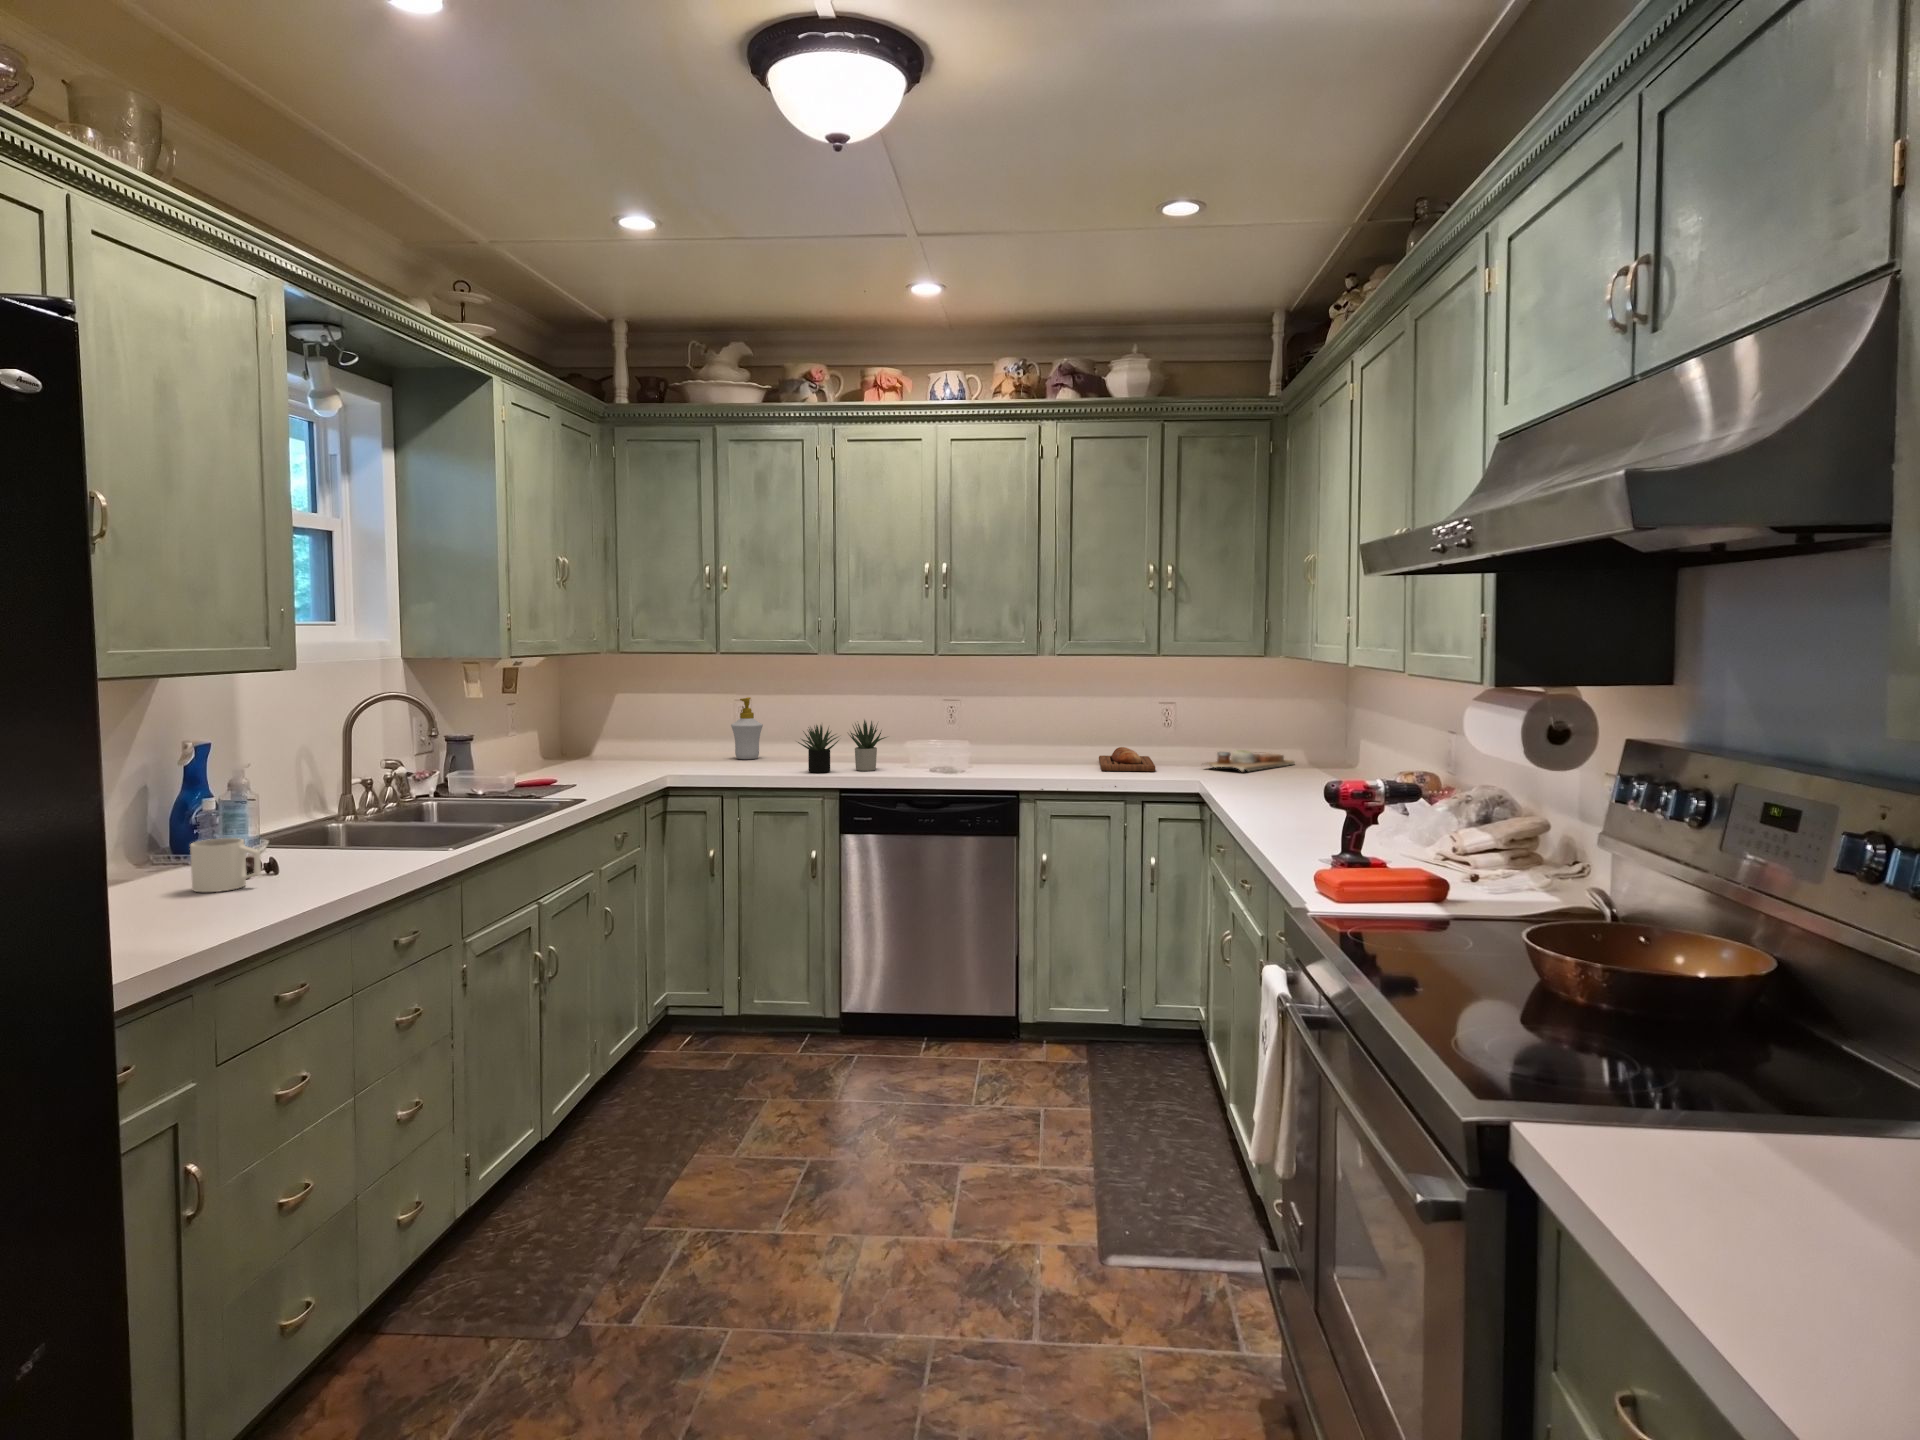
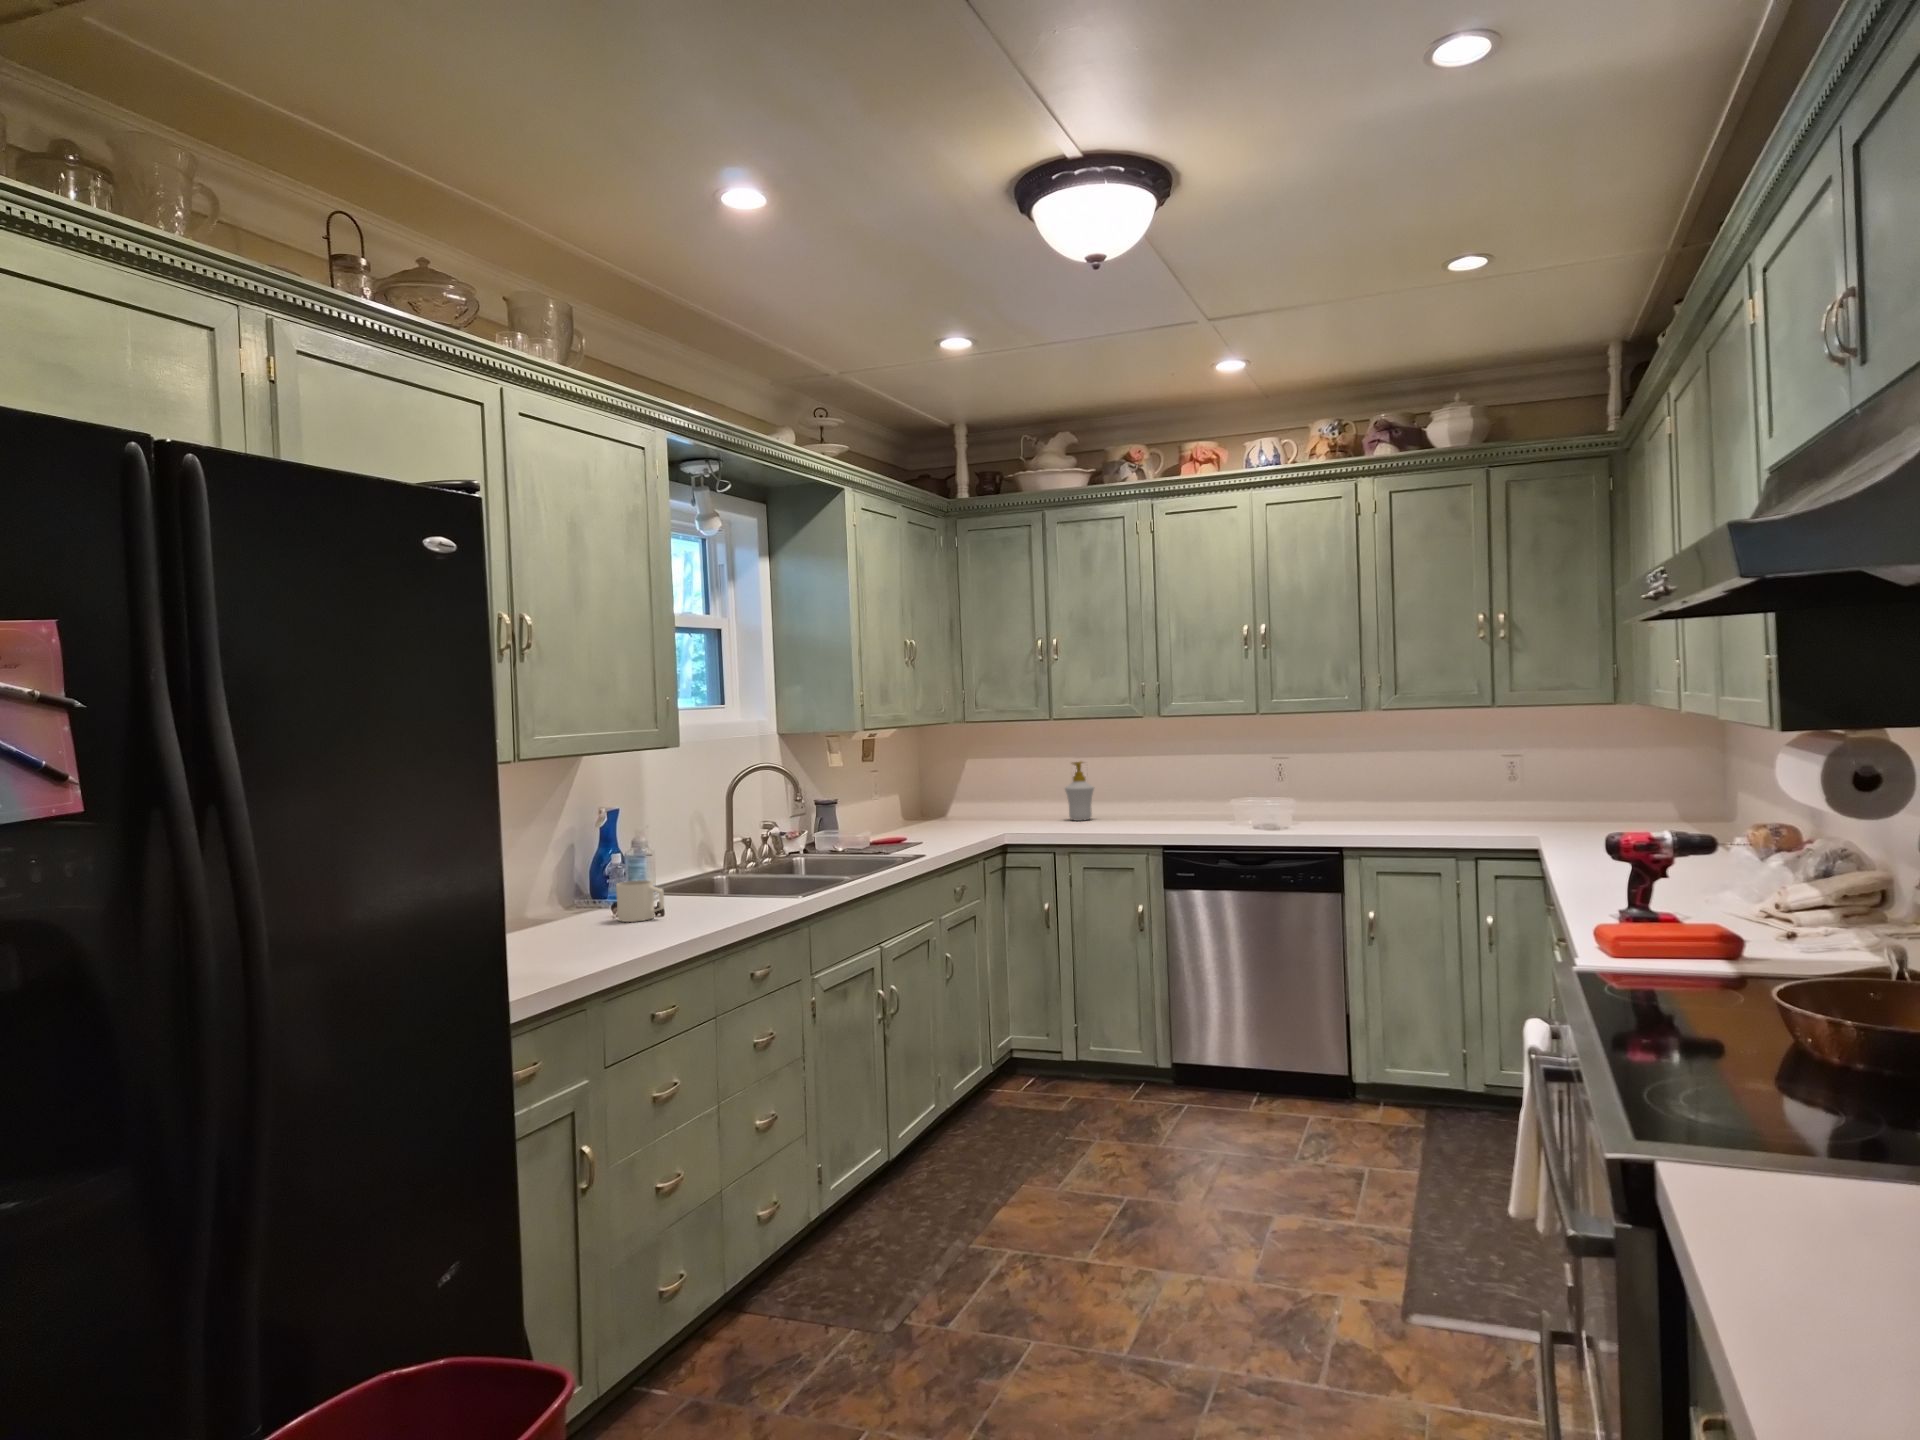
succulent plant: present [798,720,886,773] -> none [1119,778,1212,832]
bread loaf: present [1099,747,1155,771] -> none [1437,804,1499,829]
cutting board: present [1205,750,1295,772] -> none [1554,805,1673,830]

